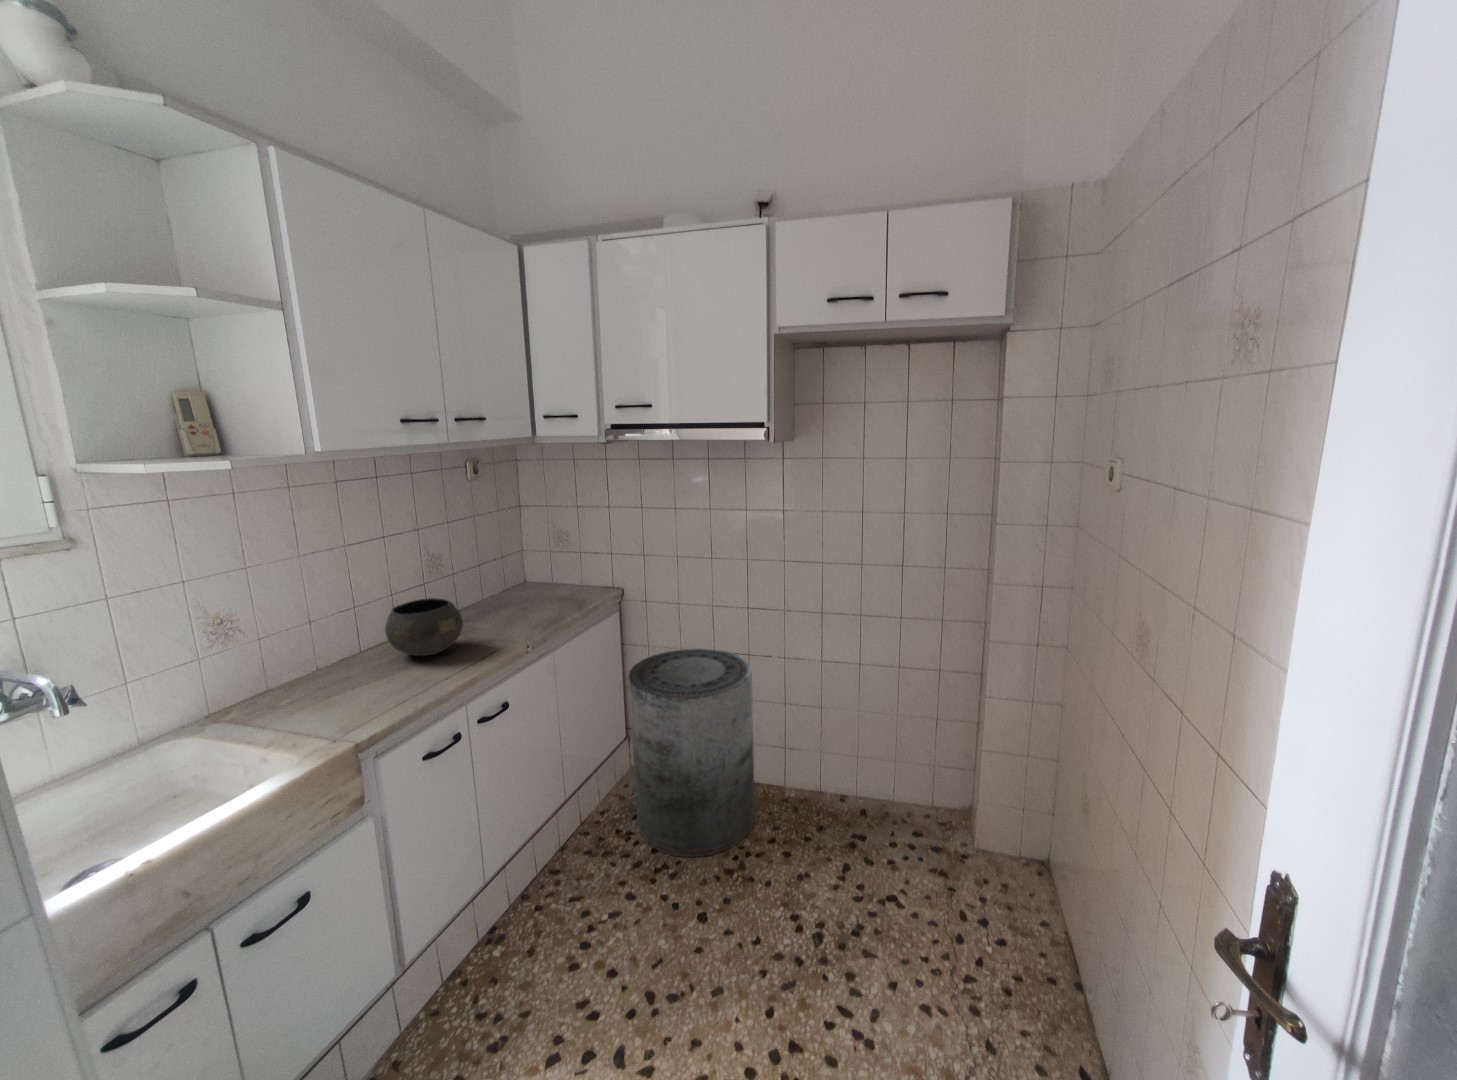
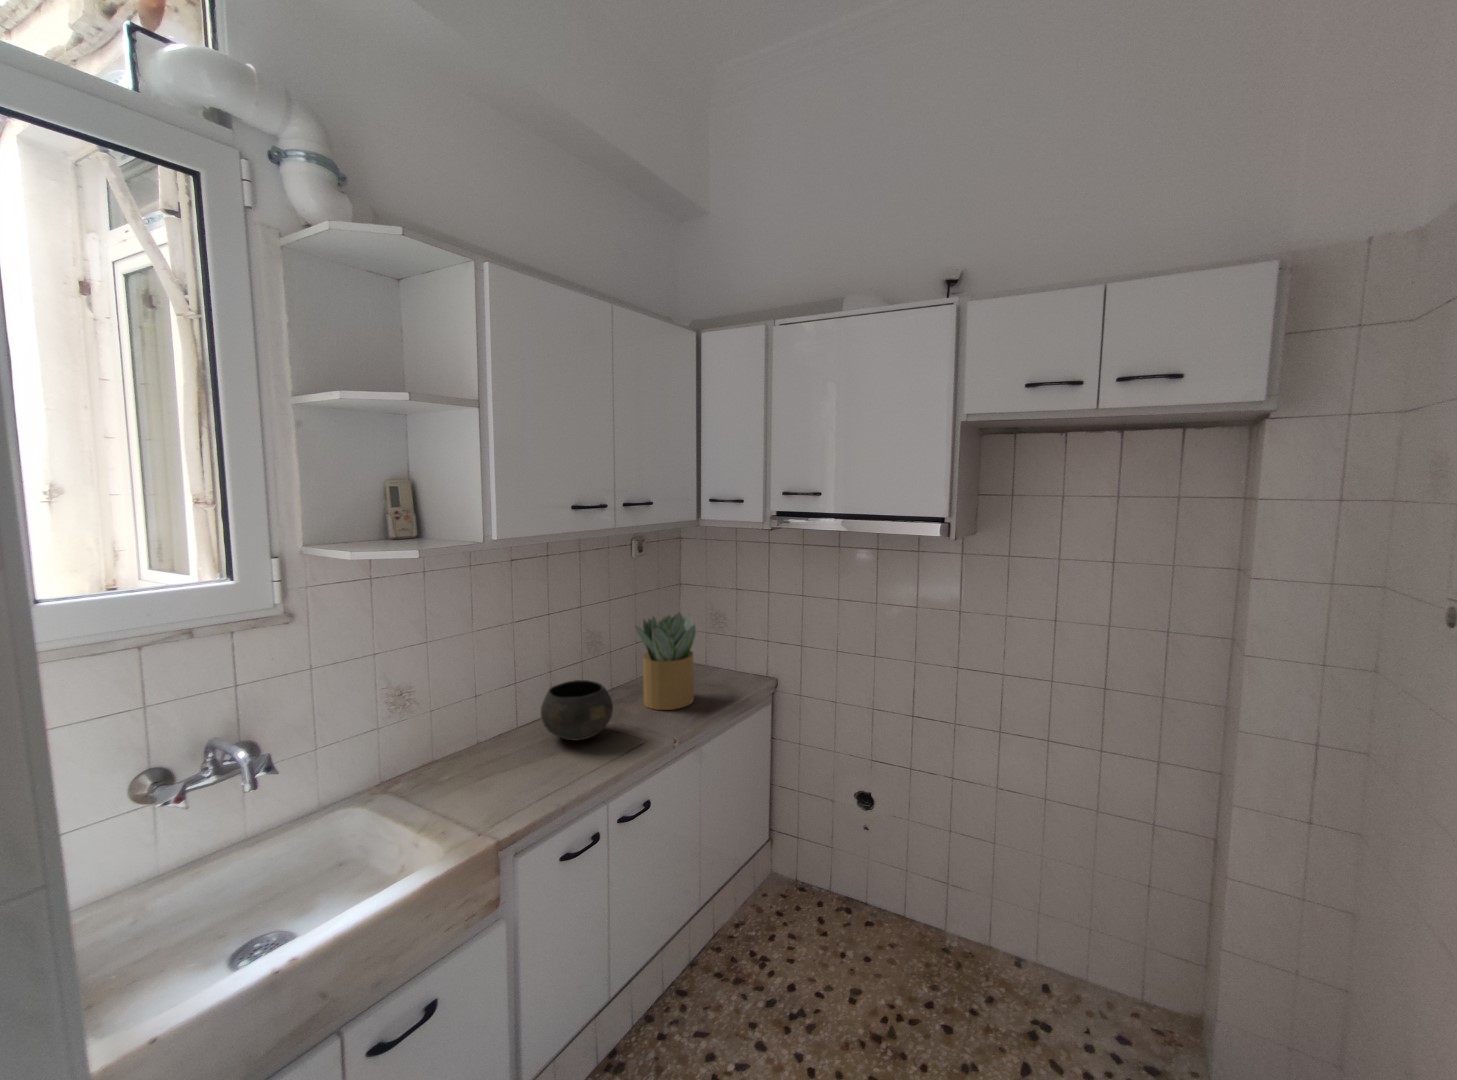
potted plant: none [478,529,545,623] -> present [635,613,696,710]
trash can: present [628,648,755,857] -> none [774,754,914,1009]

